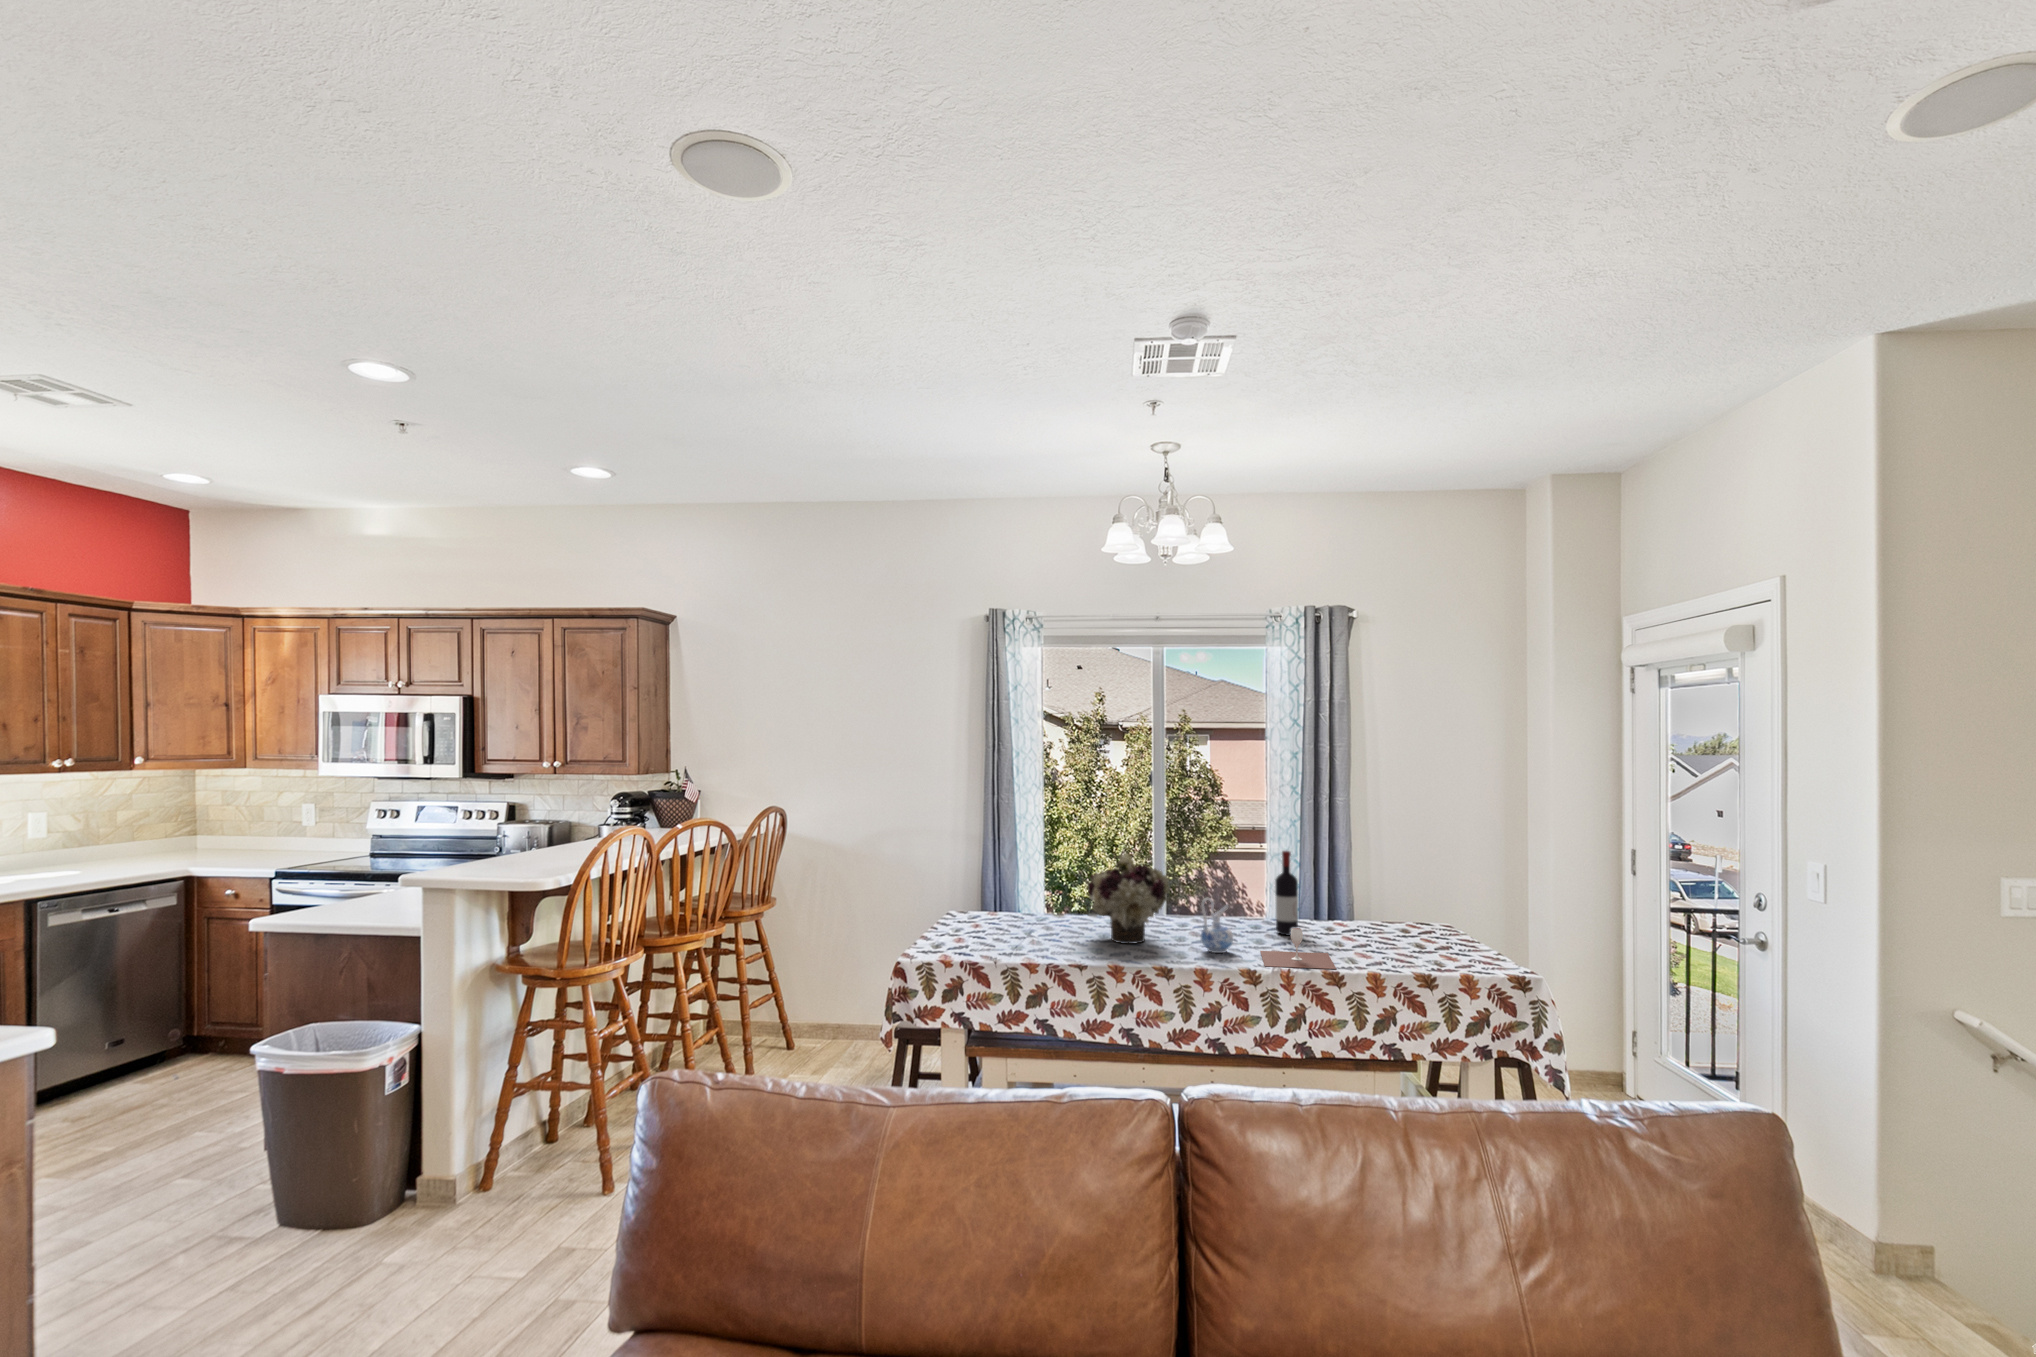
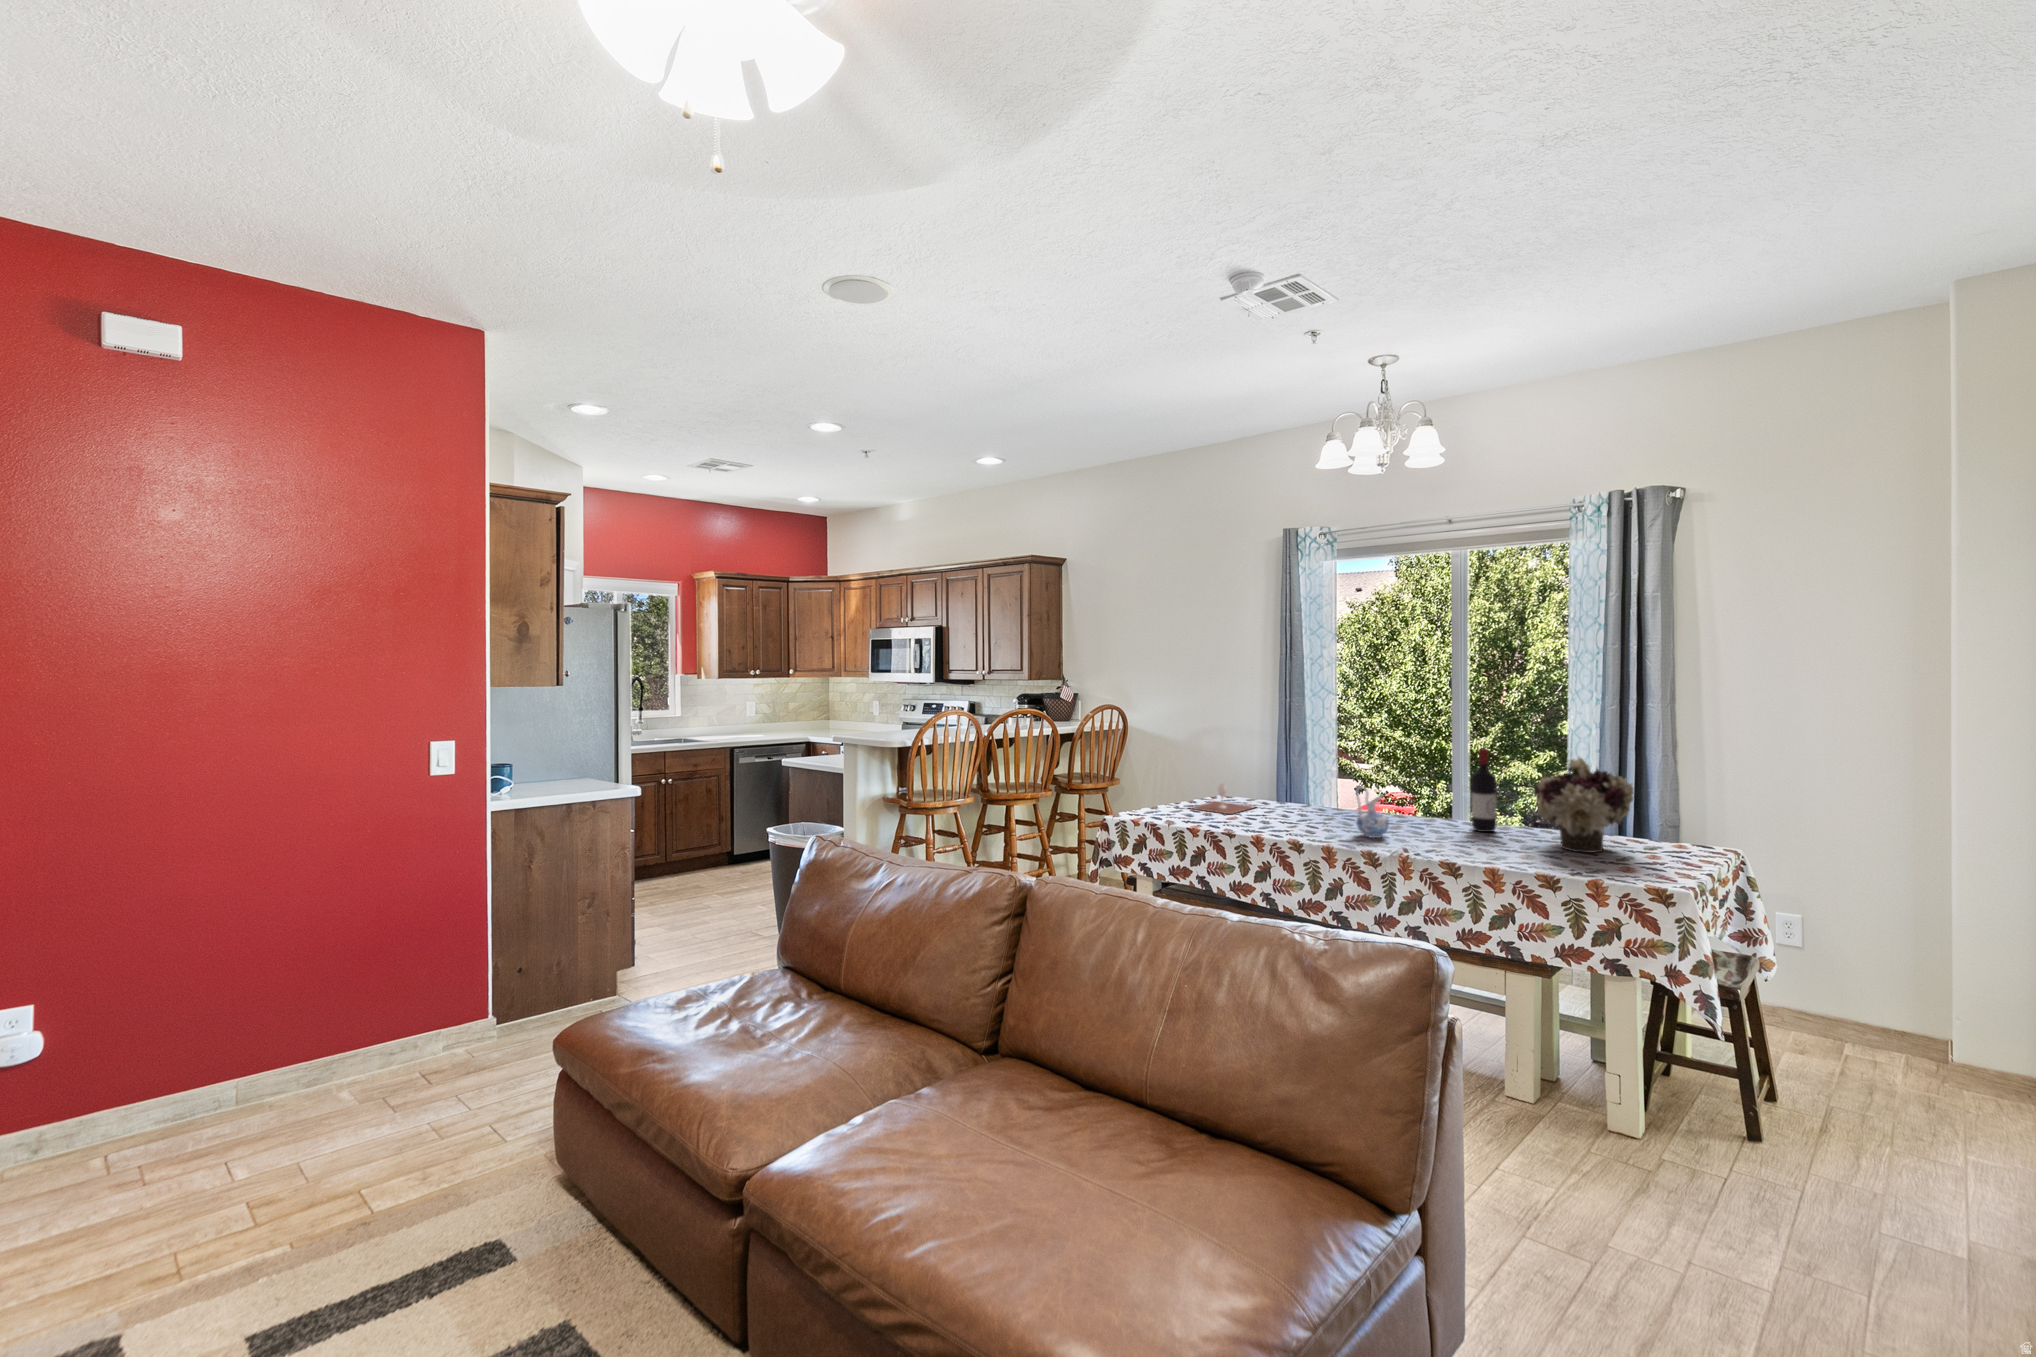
flower arrangement: present [1087,853,1169,944] -> present [1535,757,1634,853]
wine glass: present [1260,928,1336,969] -> present [1189,784,1255,814]

